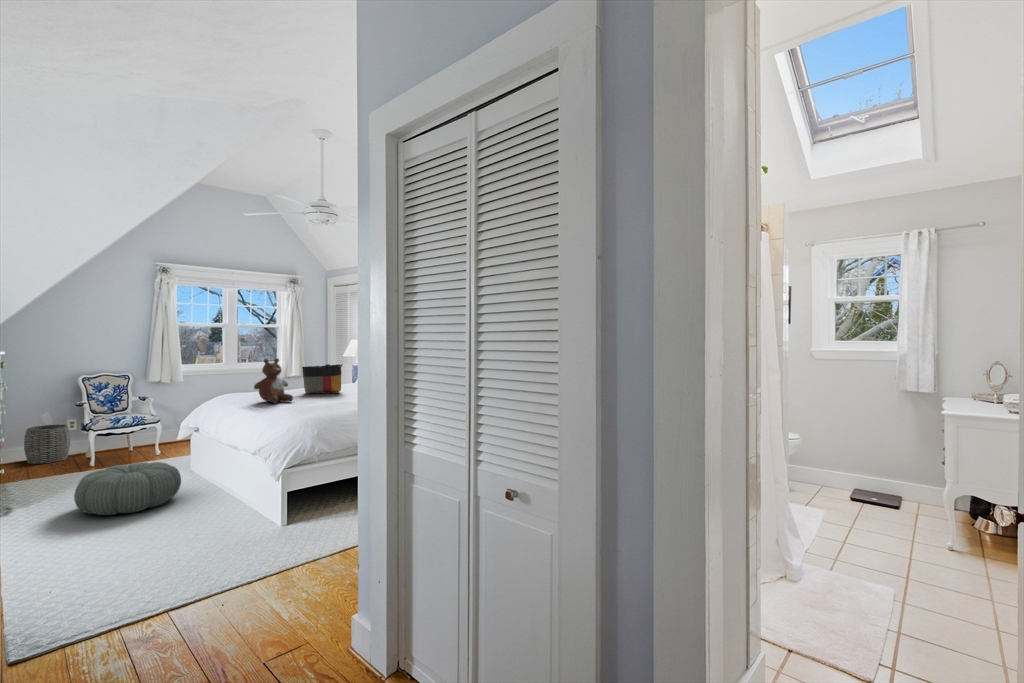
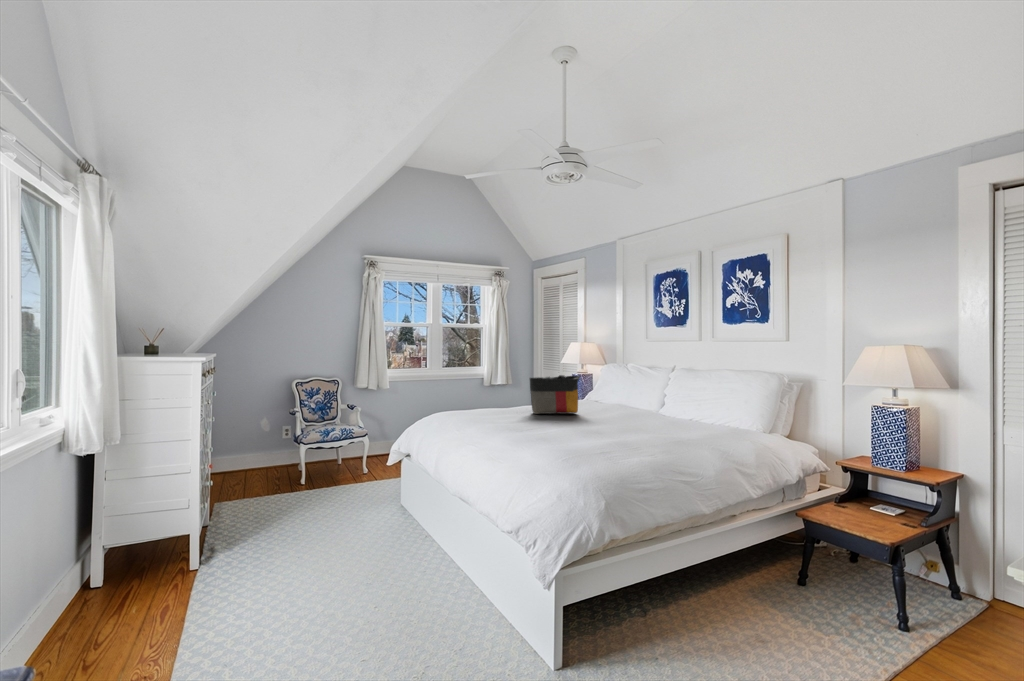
stuffed bear: present [254,358,293,403] -> none [479,367,527,430]
woven basket: present [24,424,70,464] -> none [245,432,285,475]
pouf: present [74,462,181,515] -> none [278,496,393,570]

